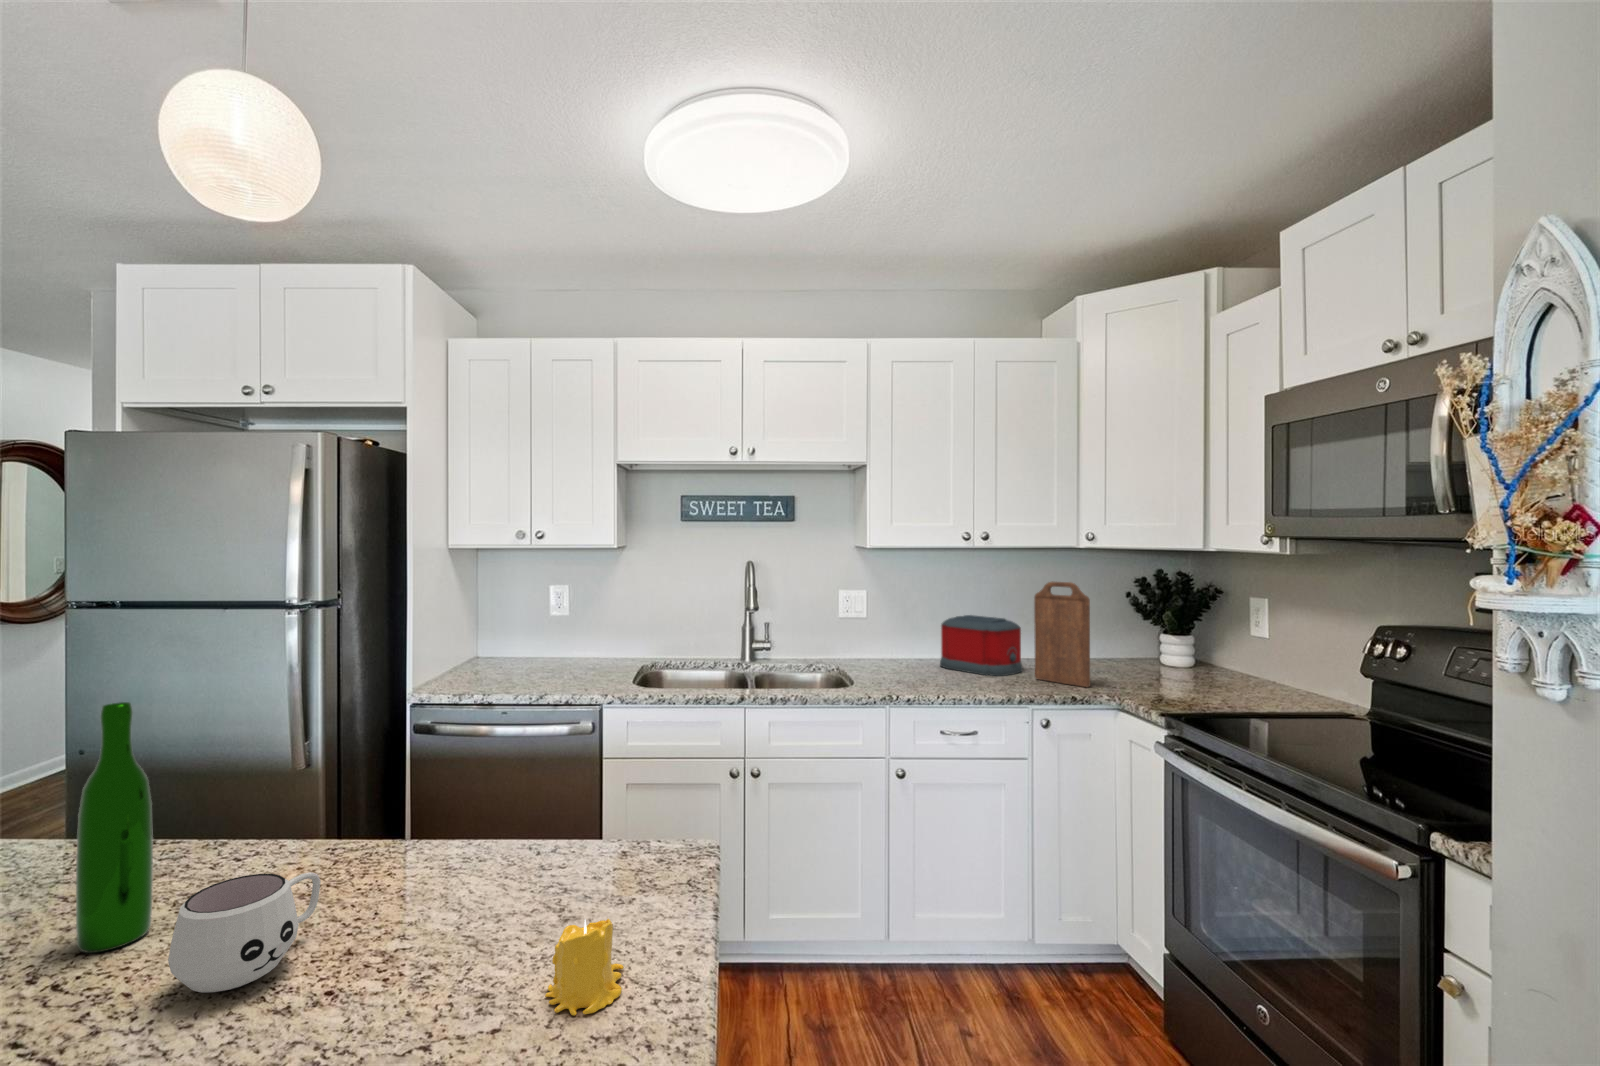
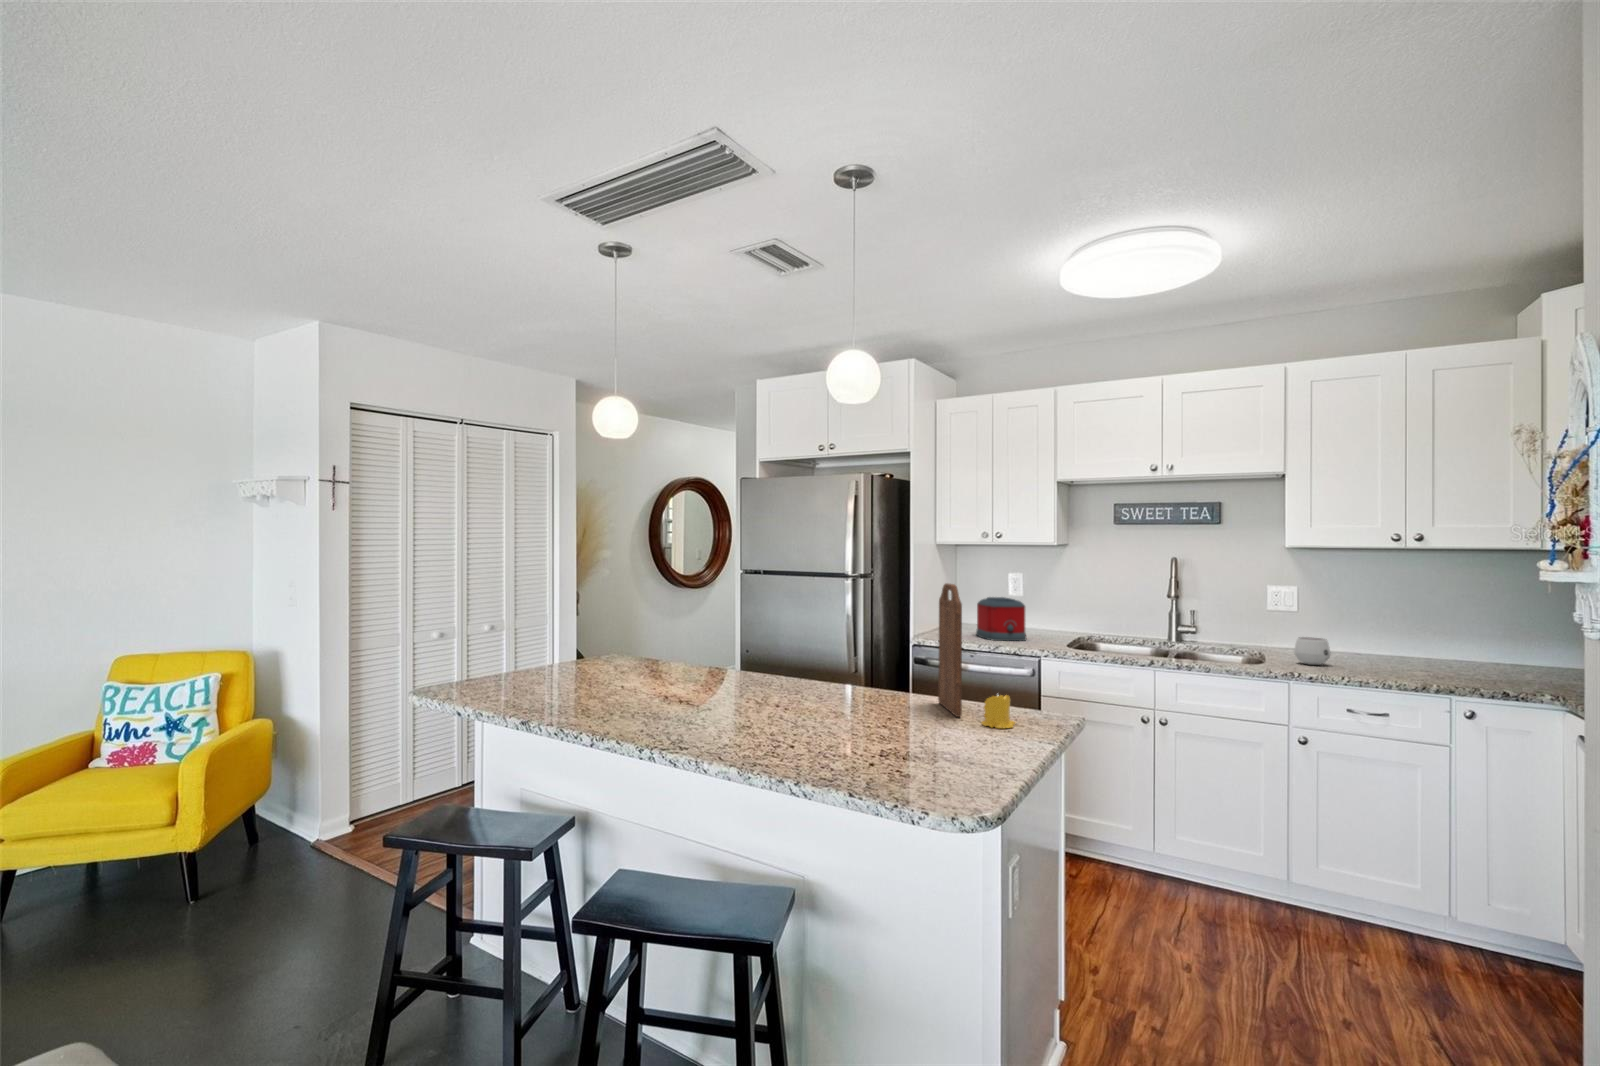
cutting board: present [1034,581,1090,687] -> present [938,583,962,717]
toaster: present [940,615,1023,676] -> present [976,597,1026,641]
wine bottle: present [76,702,153,953] -> none [805,594,828,692]
mug: present [168,872,321,992] -> present [1294,637,1330,665]

